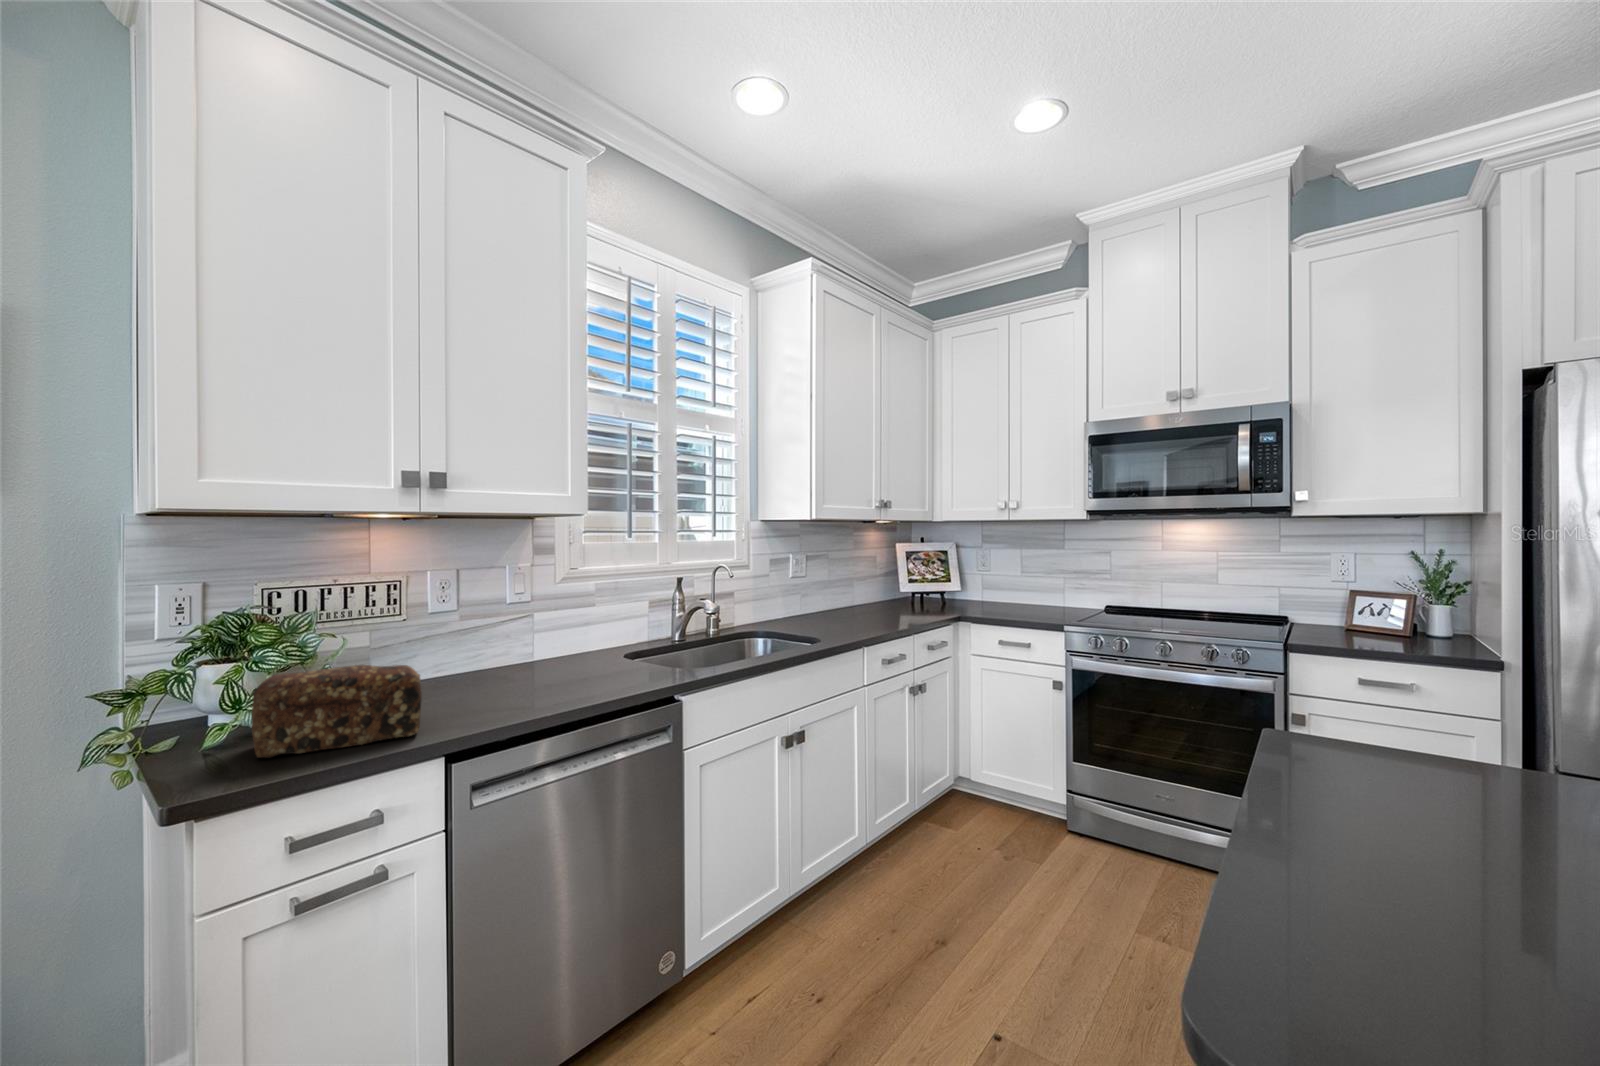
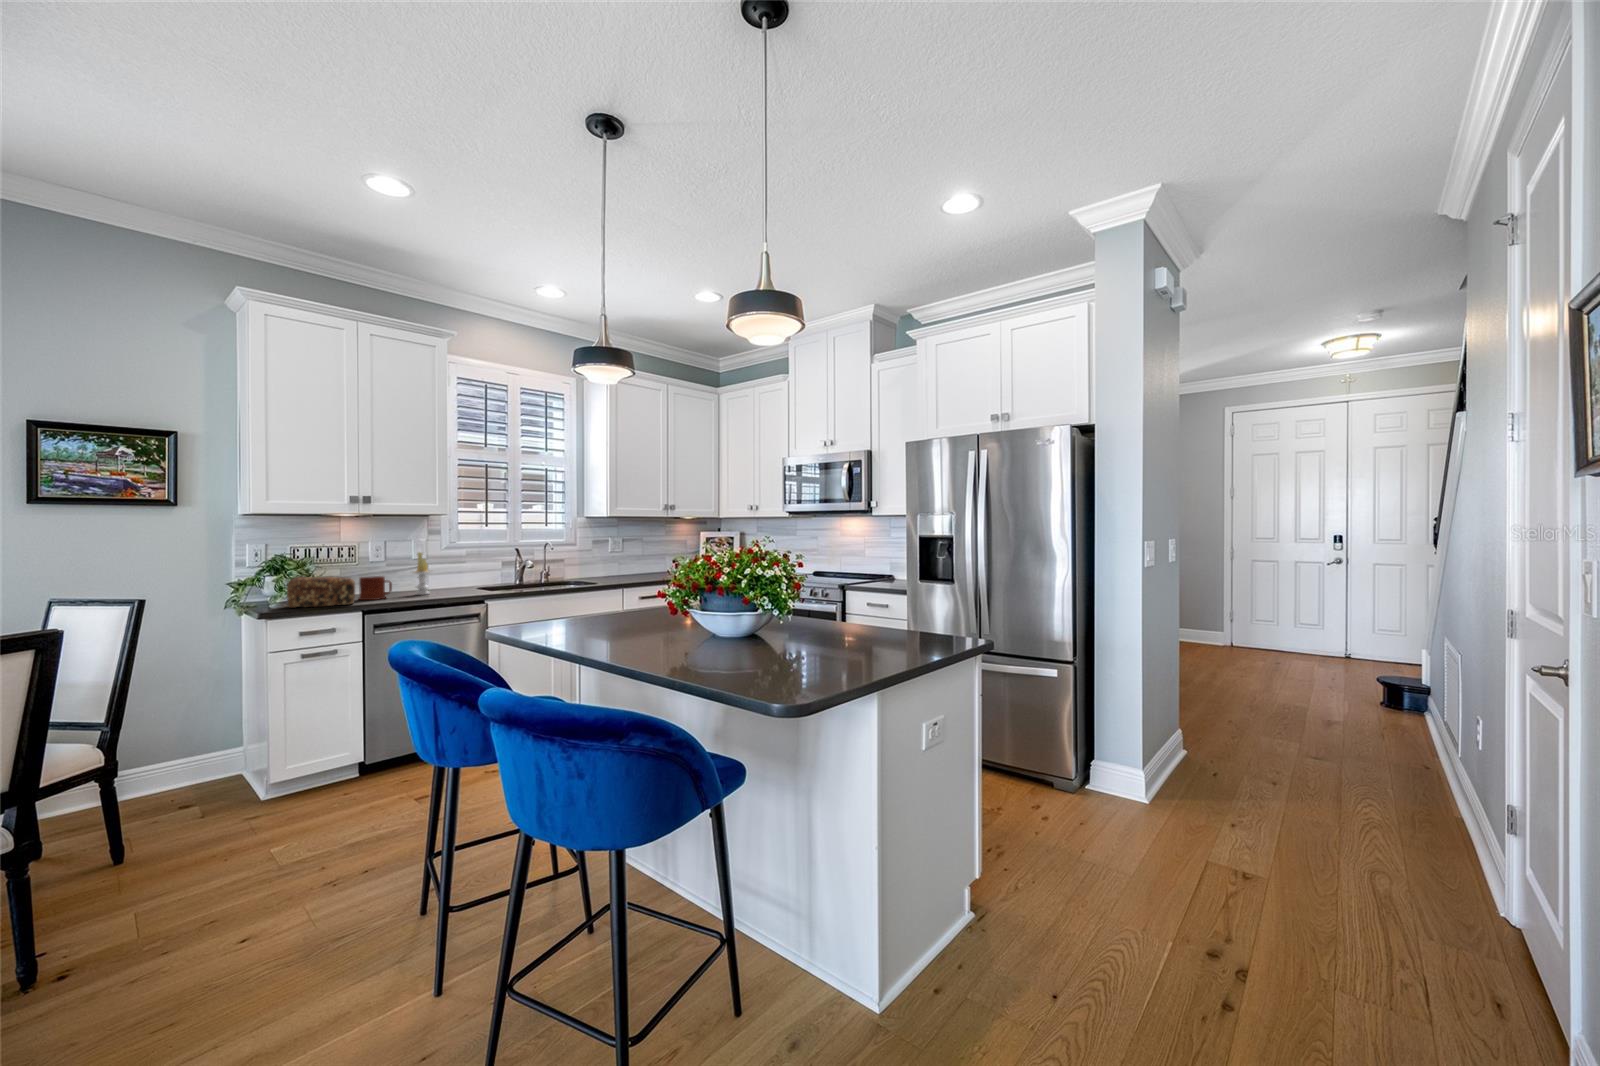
candle: none [515,591,561,680] -> present [411,552,433,595]
mug: none [416,648,487,707] -> present [359,576,392,600]

